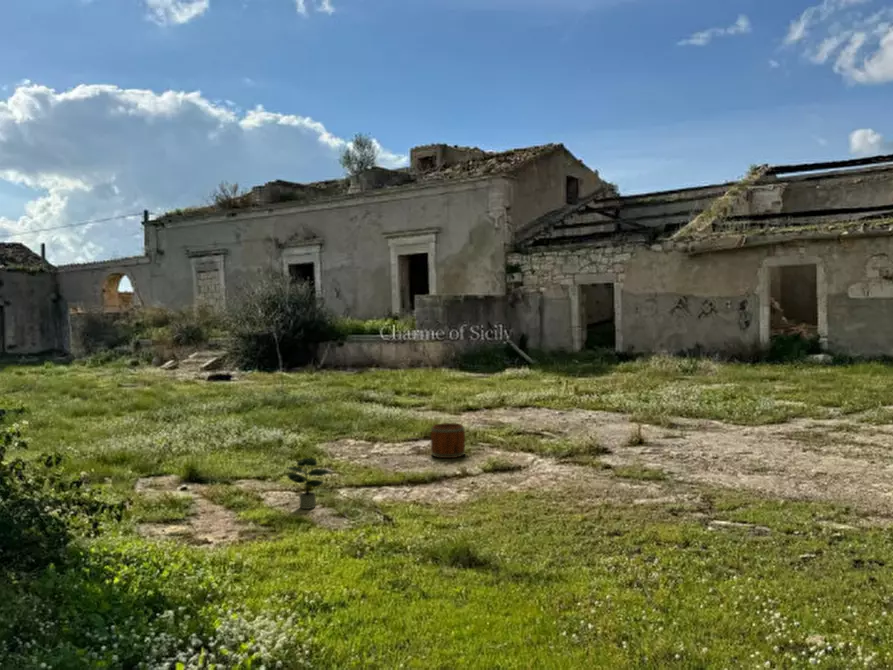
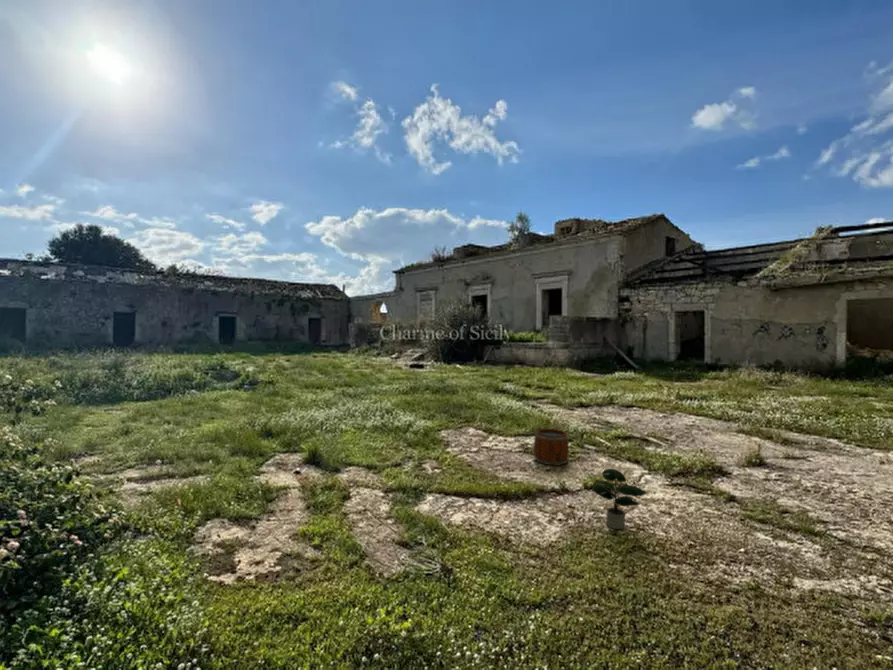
potted plant: present [287,458,330,509] -> present [593,469,646,529]

